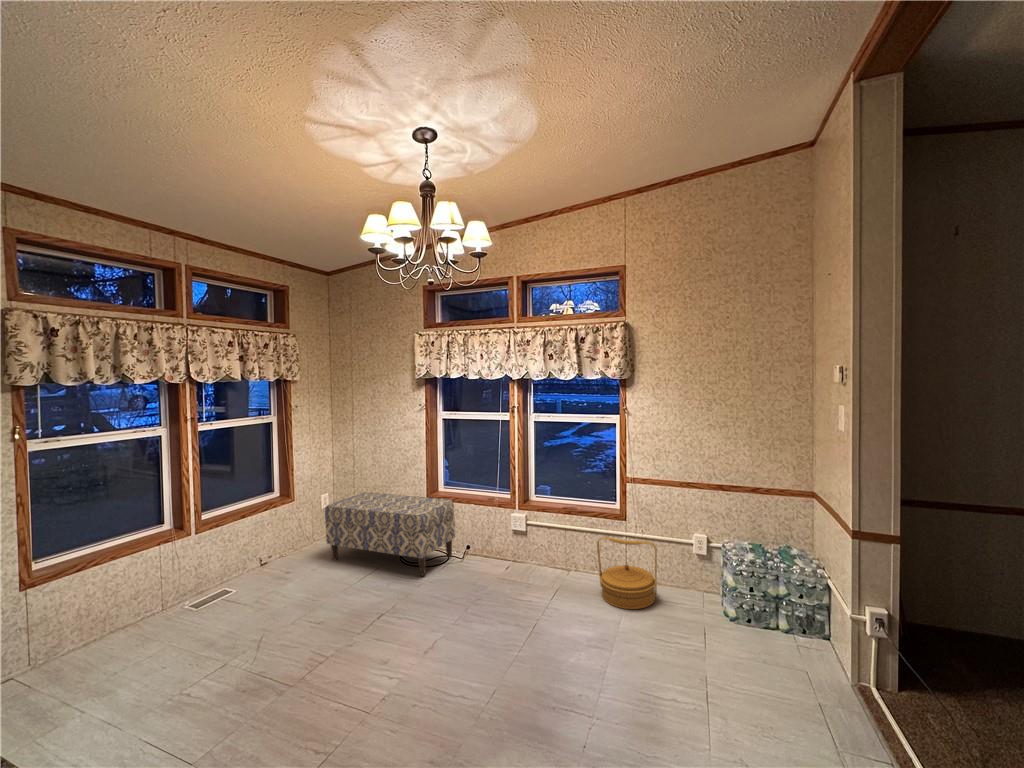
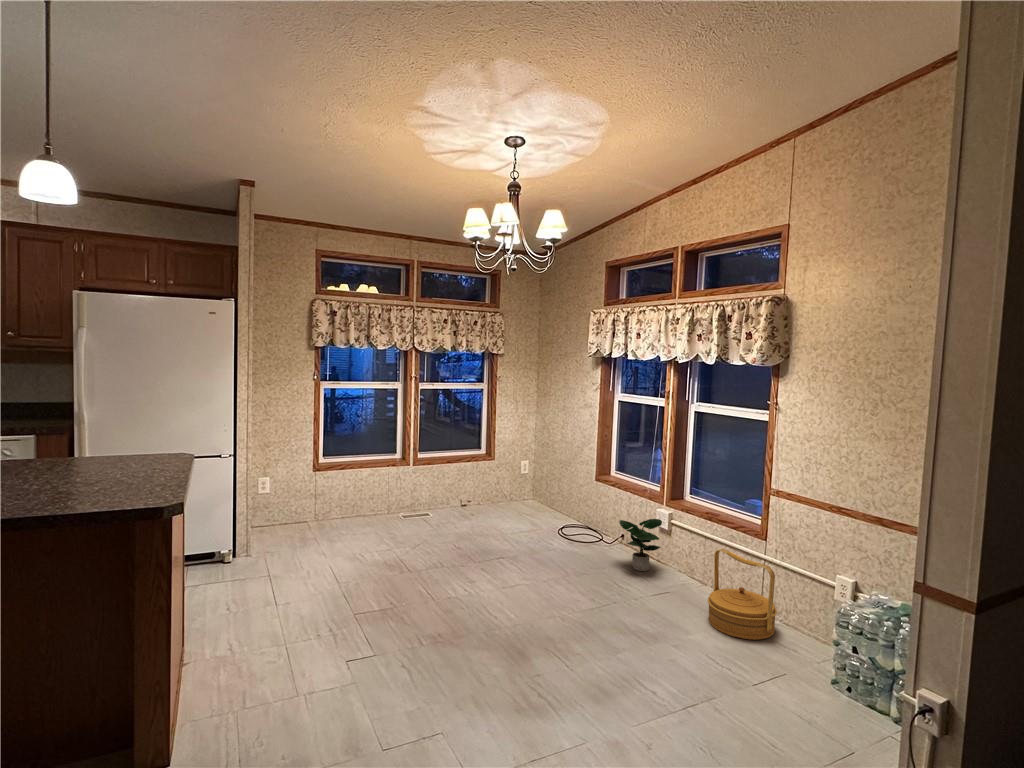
bench: present [325,492,455,576] -> none [508,464,611,546]
potted plant: none [487,524,529,577] -> present [619,519,662,571]

